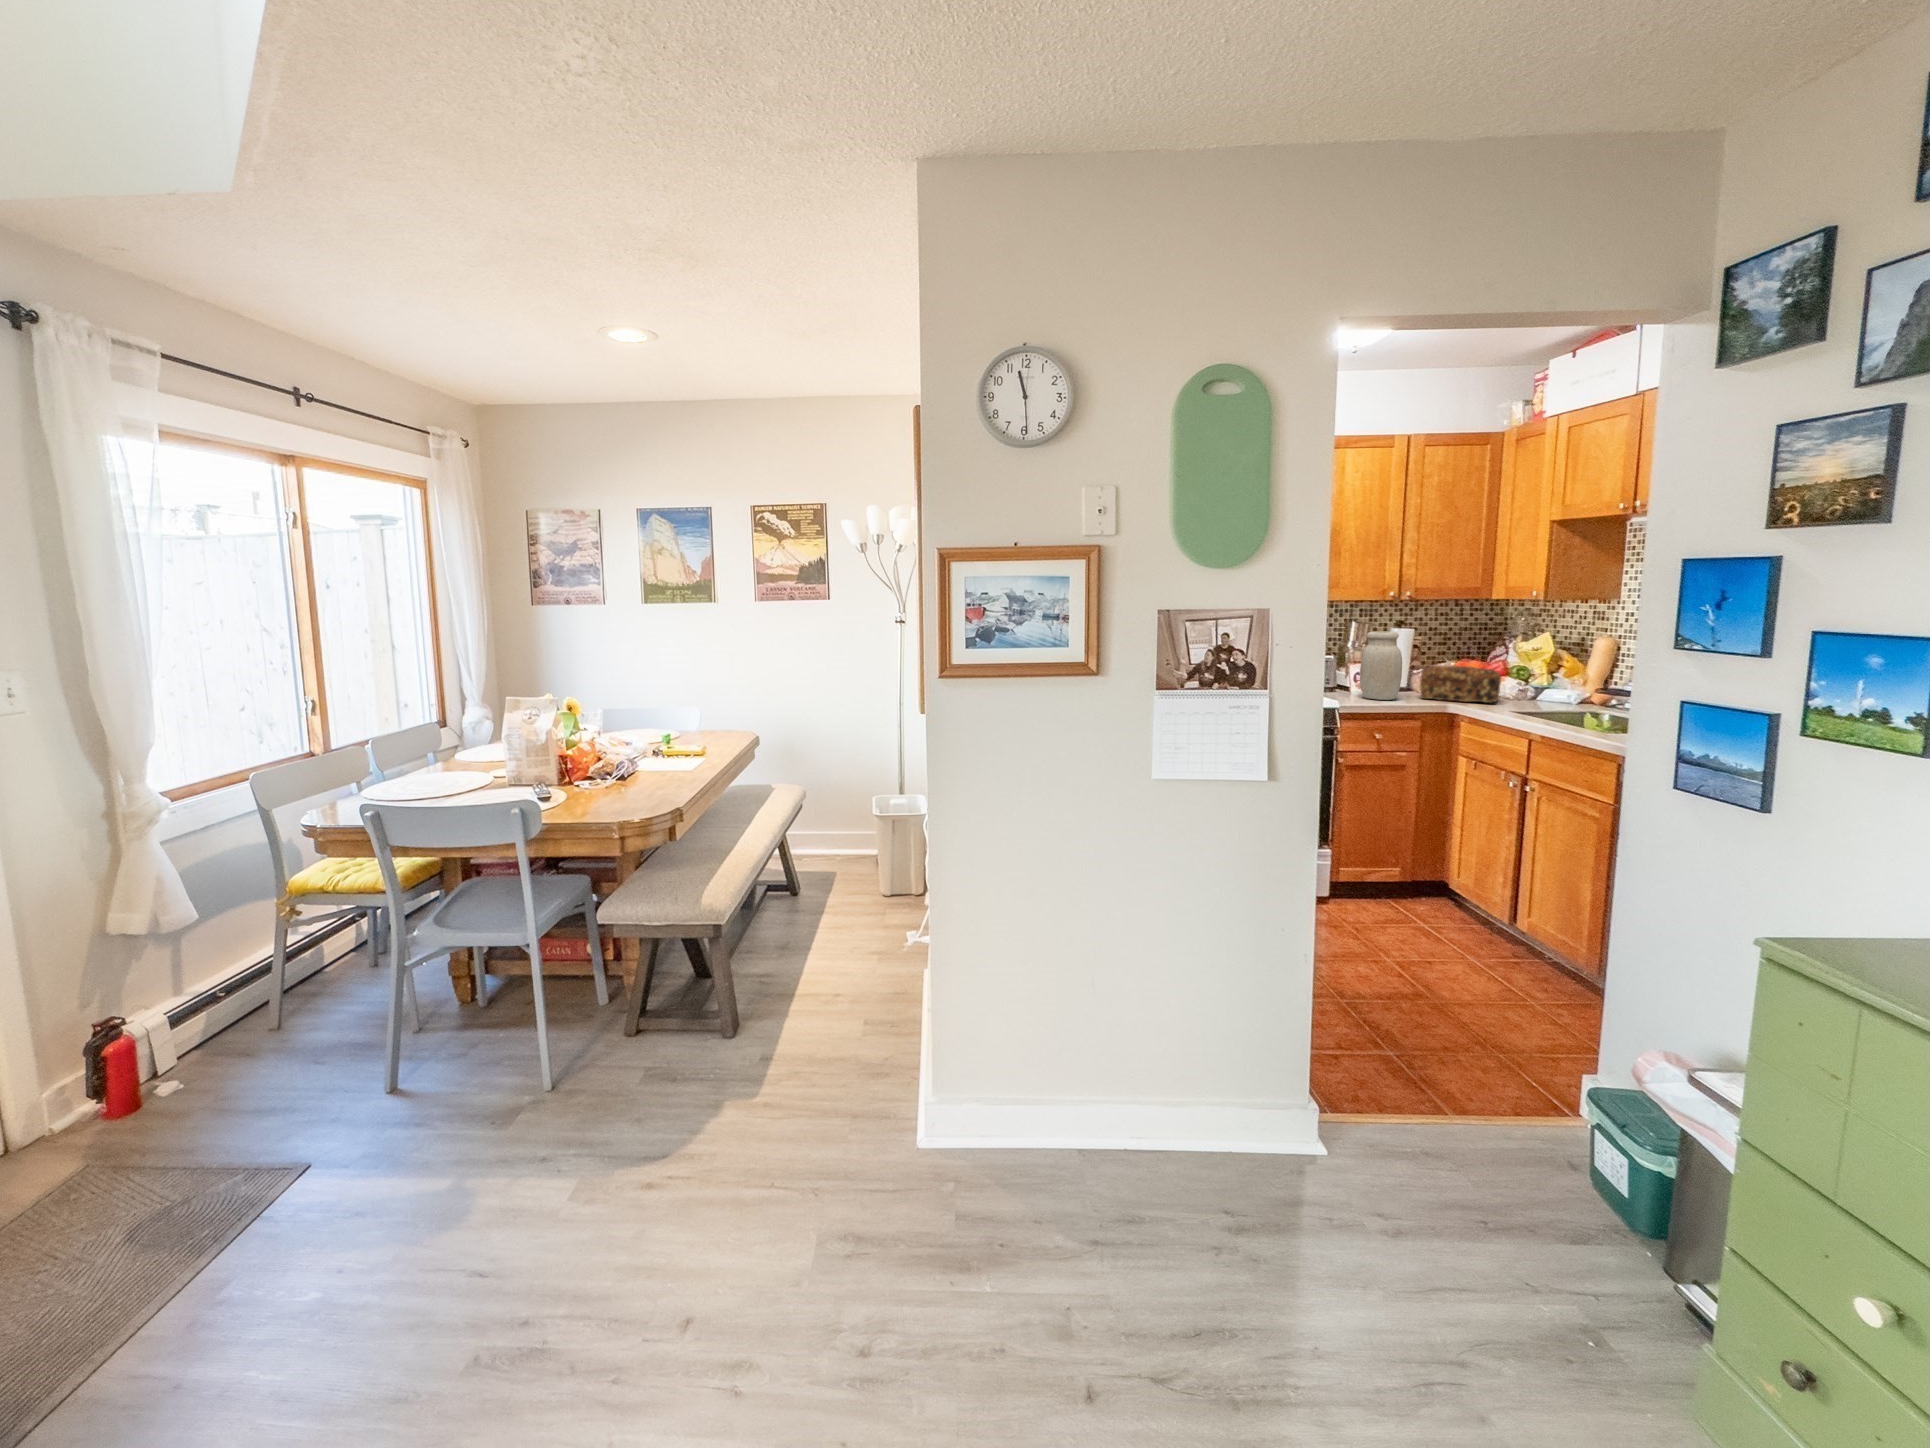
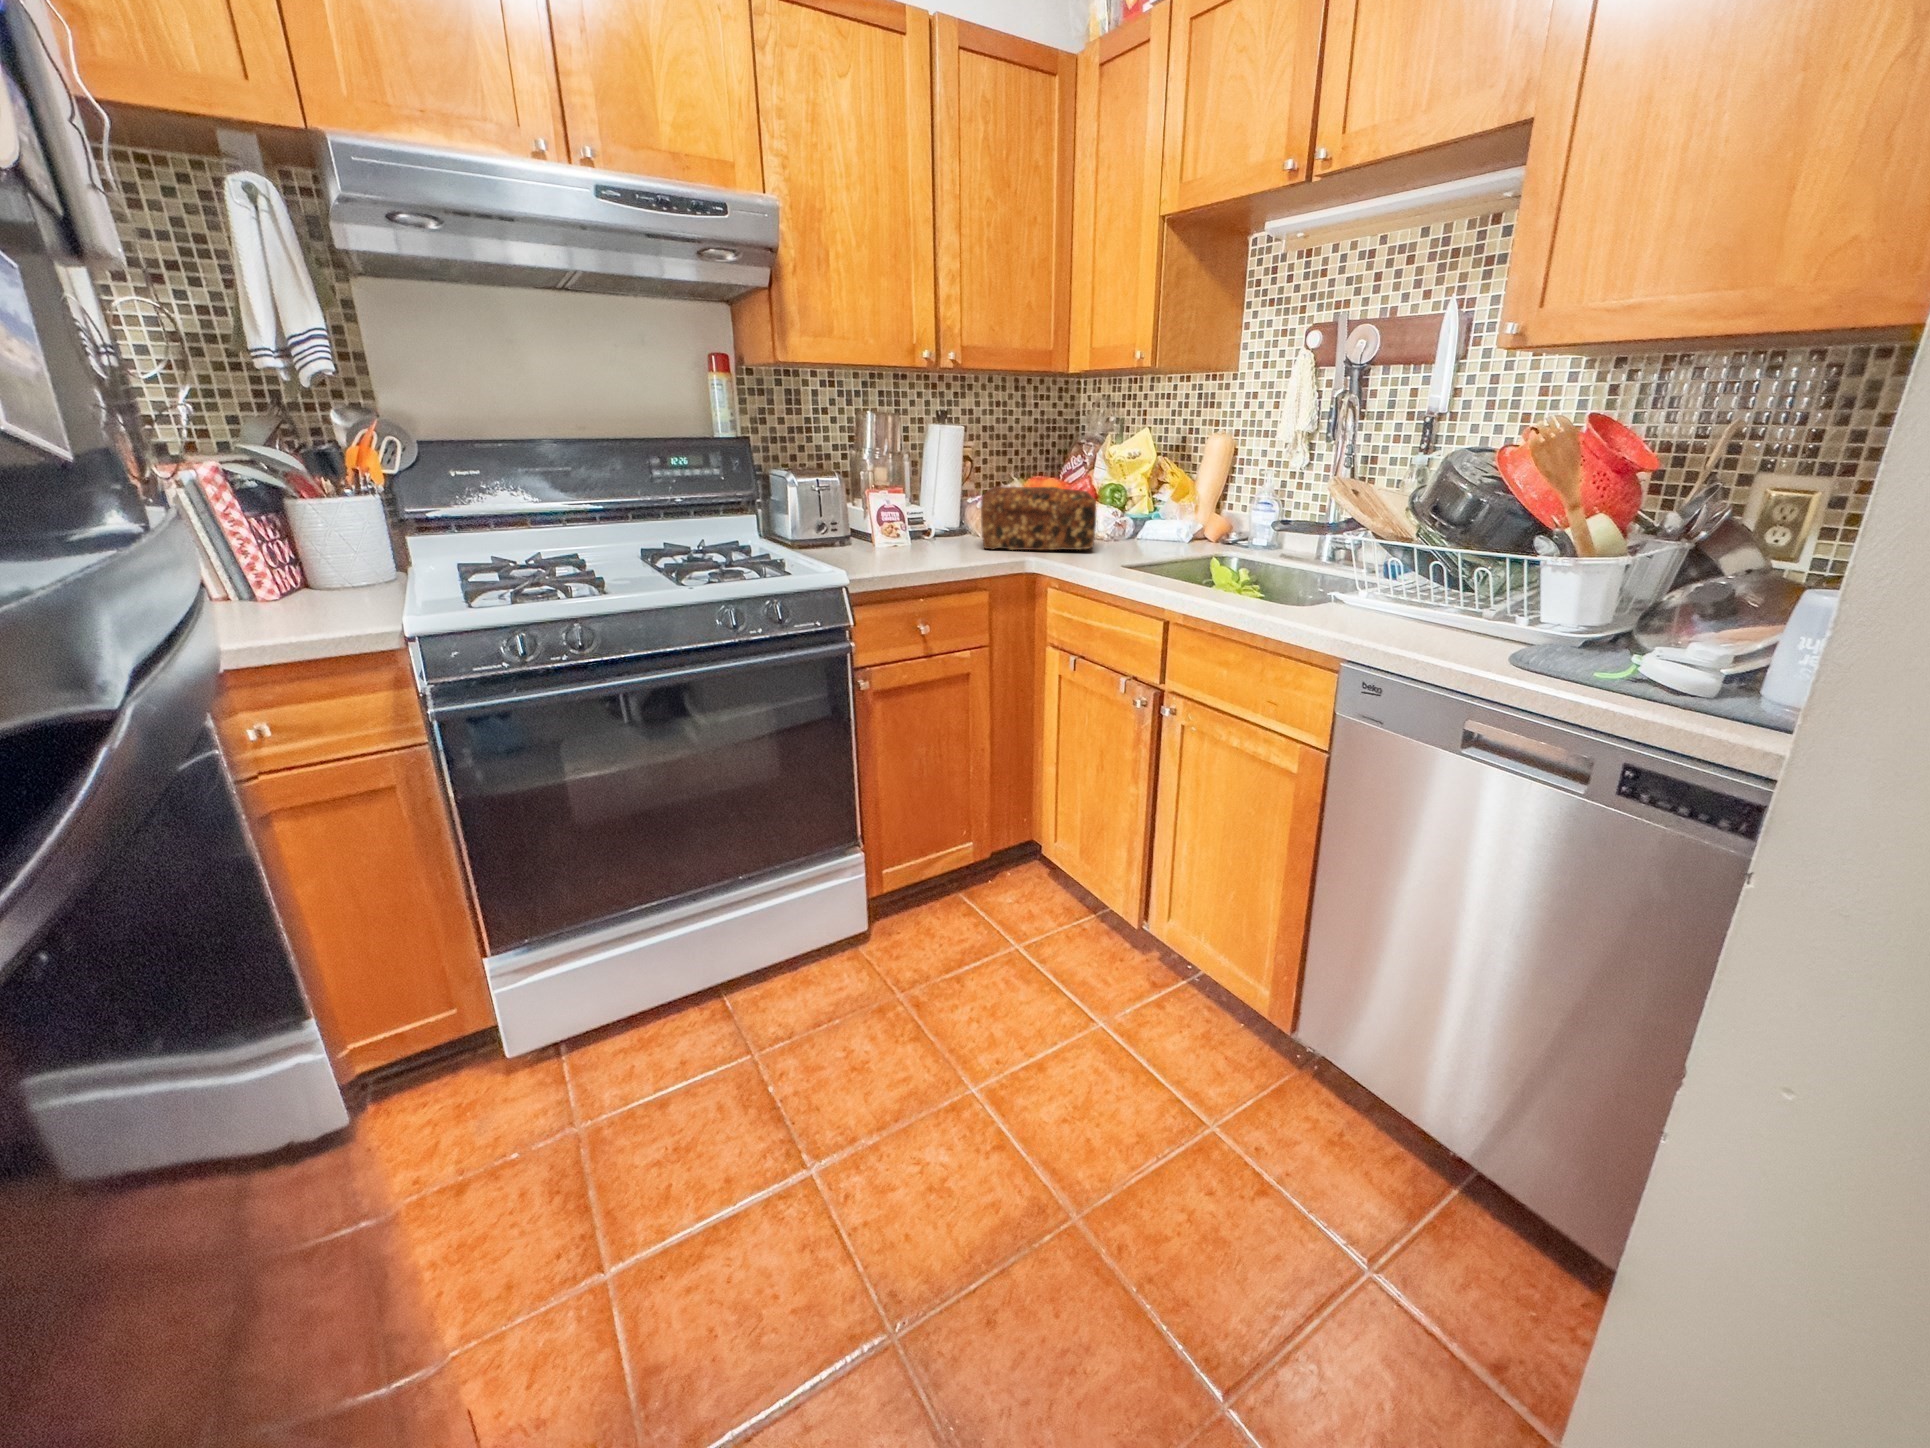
jar: present [1360,631,1402,700] -> none [882,420,951,556]

